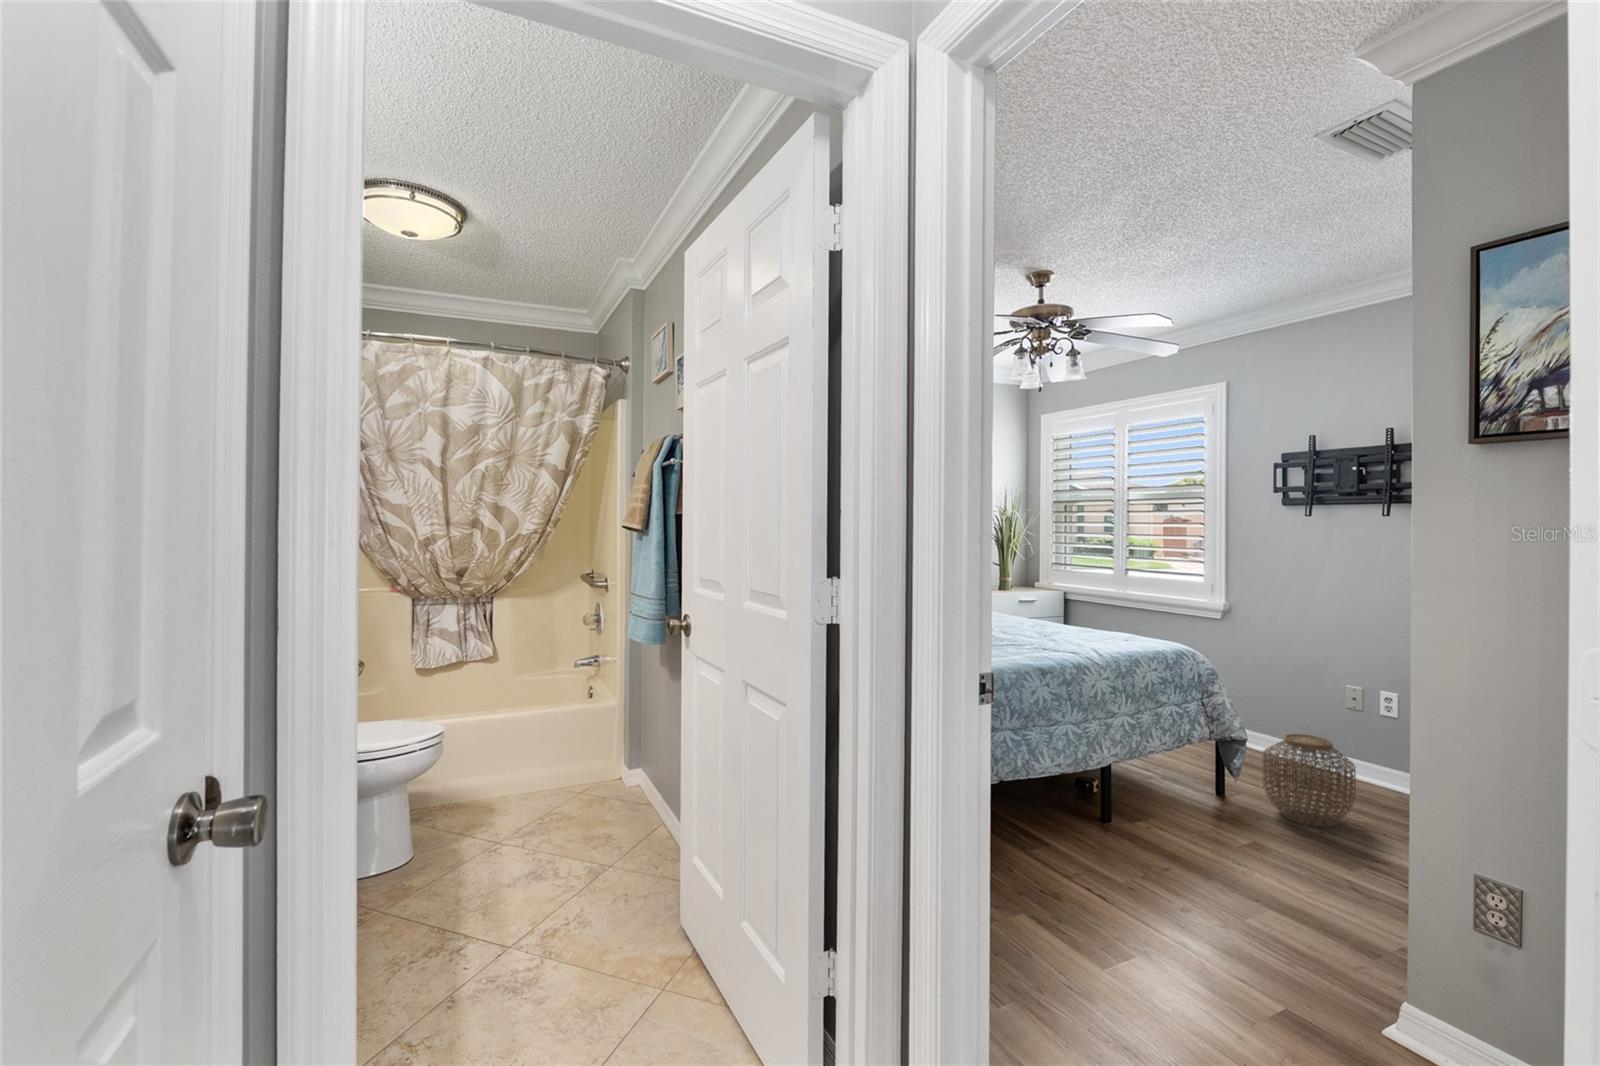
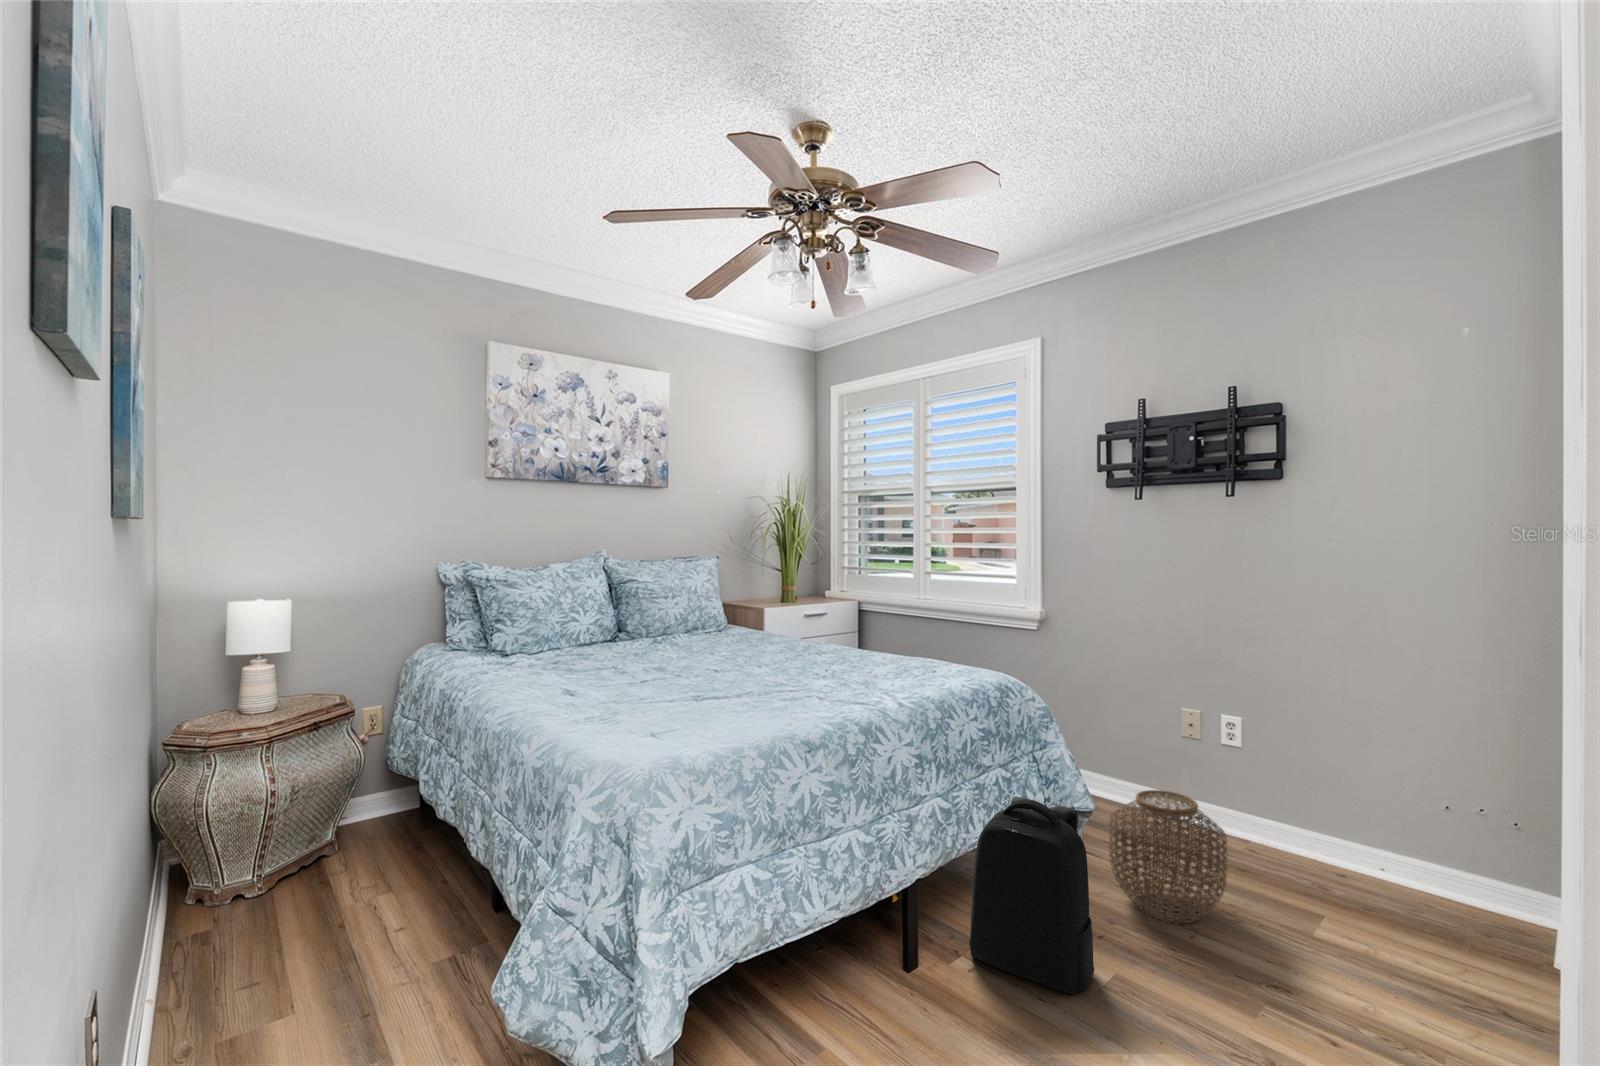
backpack: none [1149,723,1239,848] -> present [969,797,1094,994]

